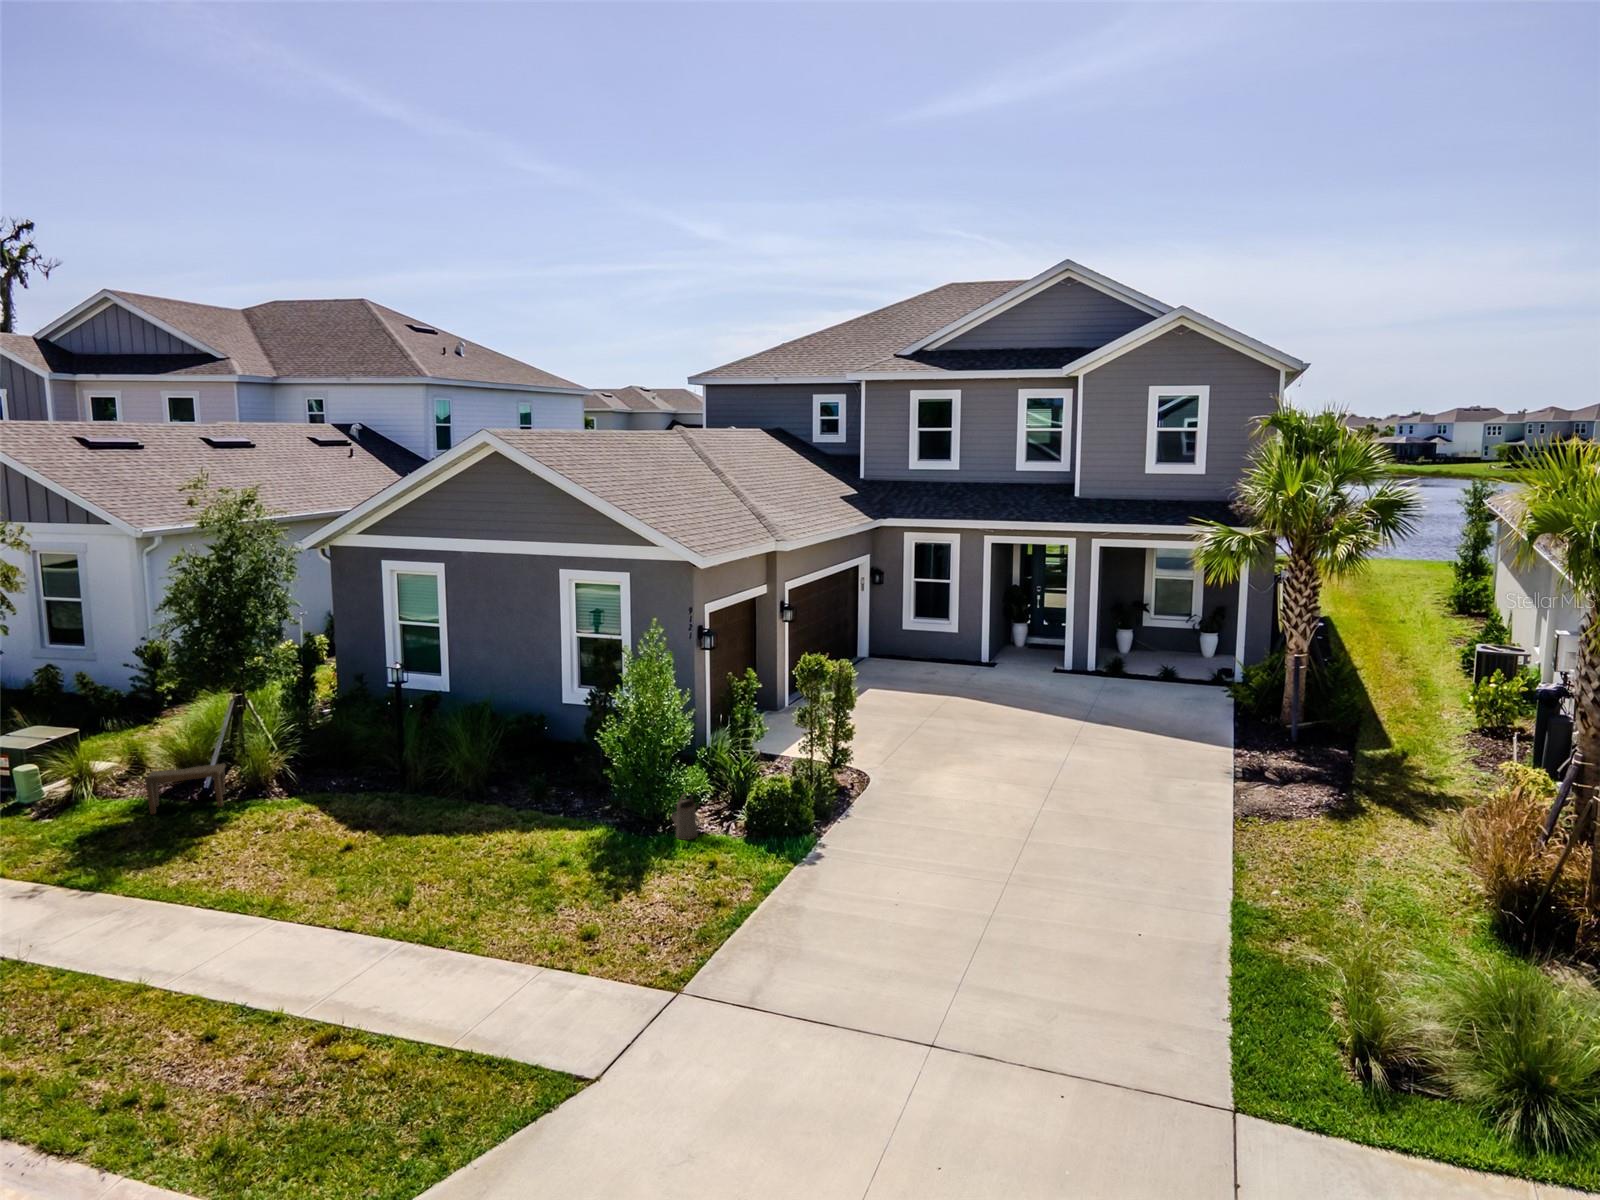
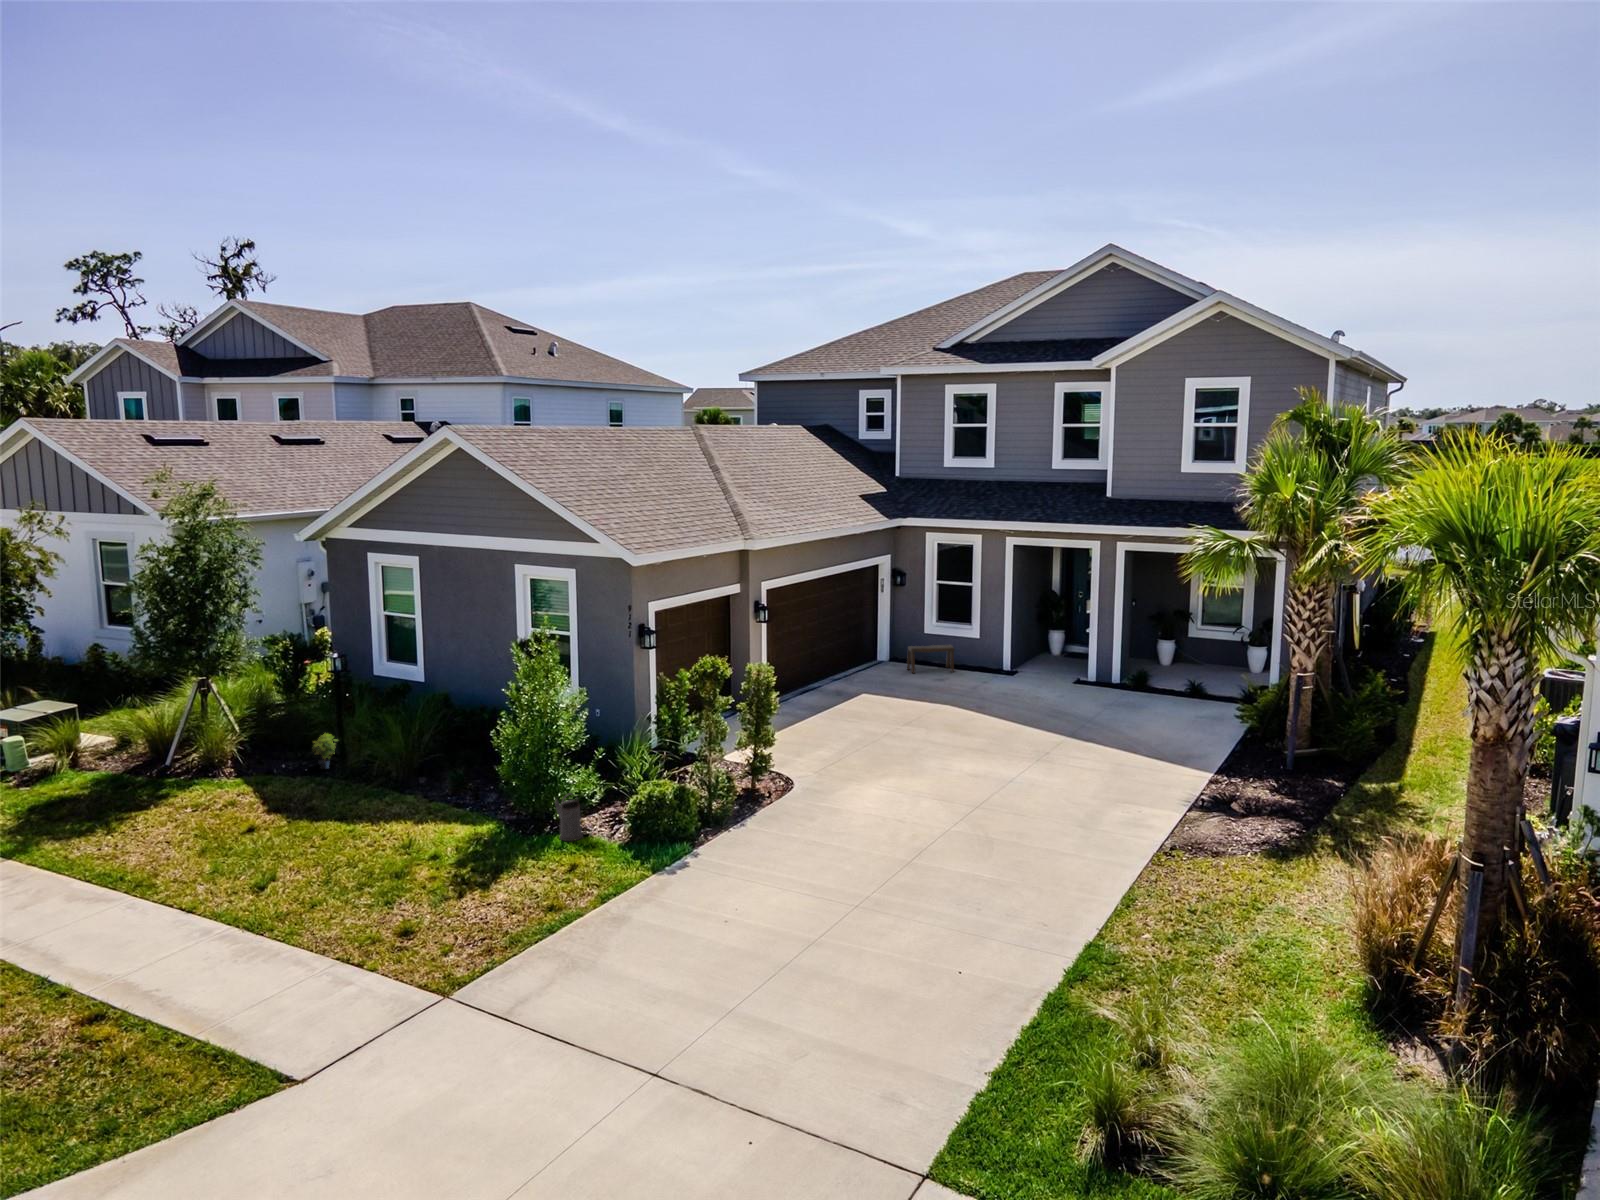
potted plant: none [361,748,390,786] -> present [313,734,337,769]
bench: present [144,764,226,814] -> present [907,645,954,673]

